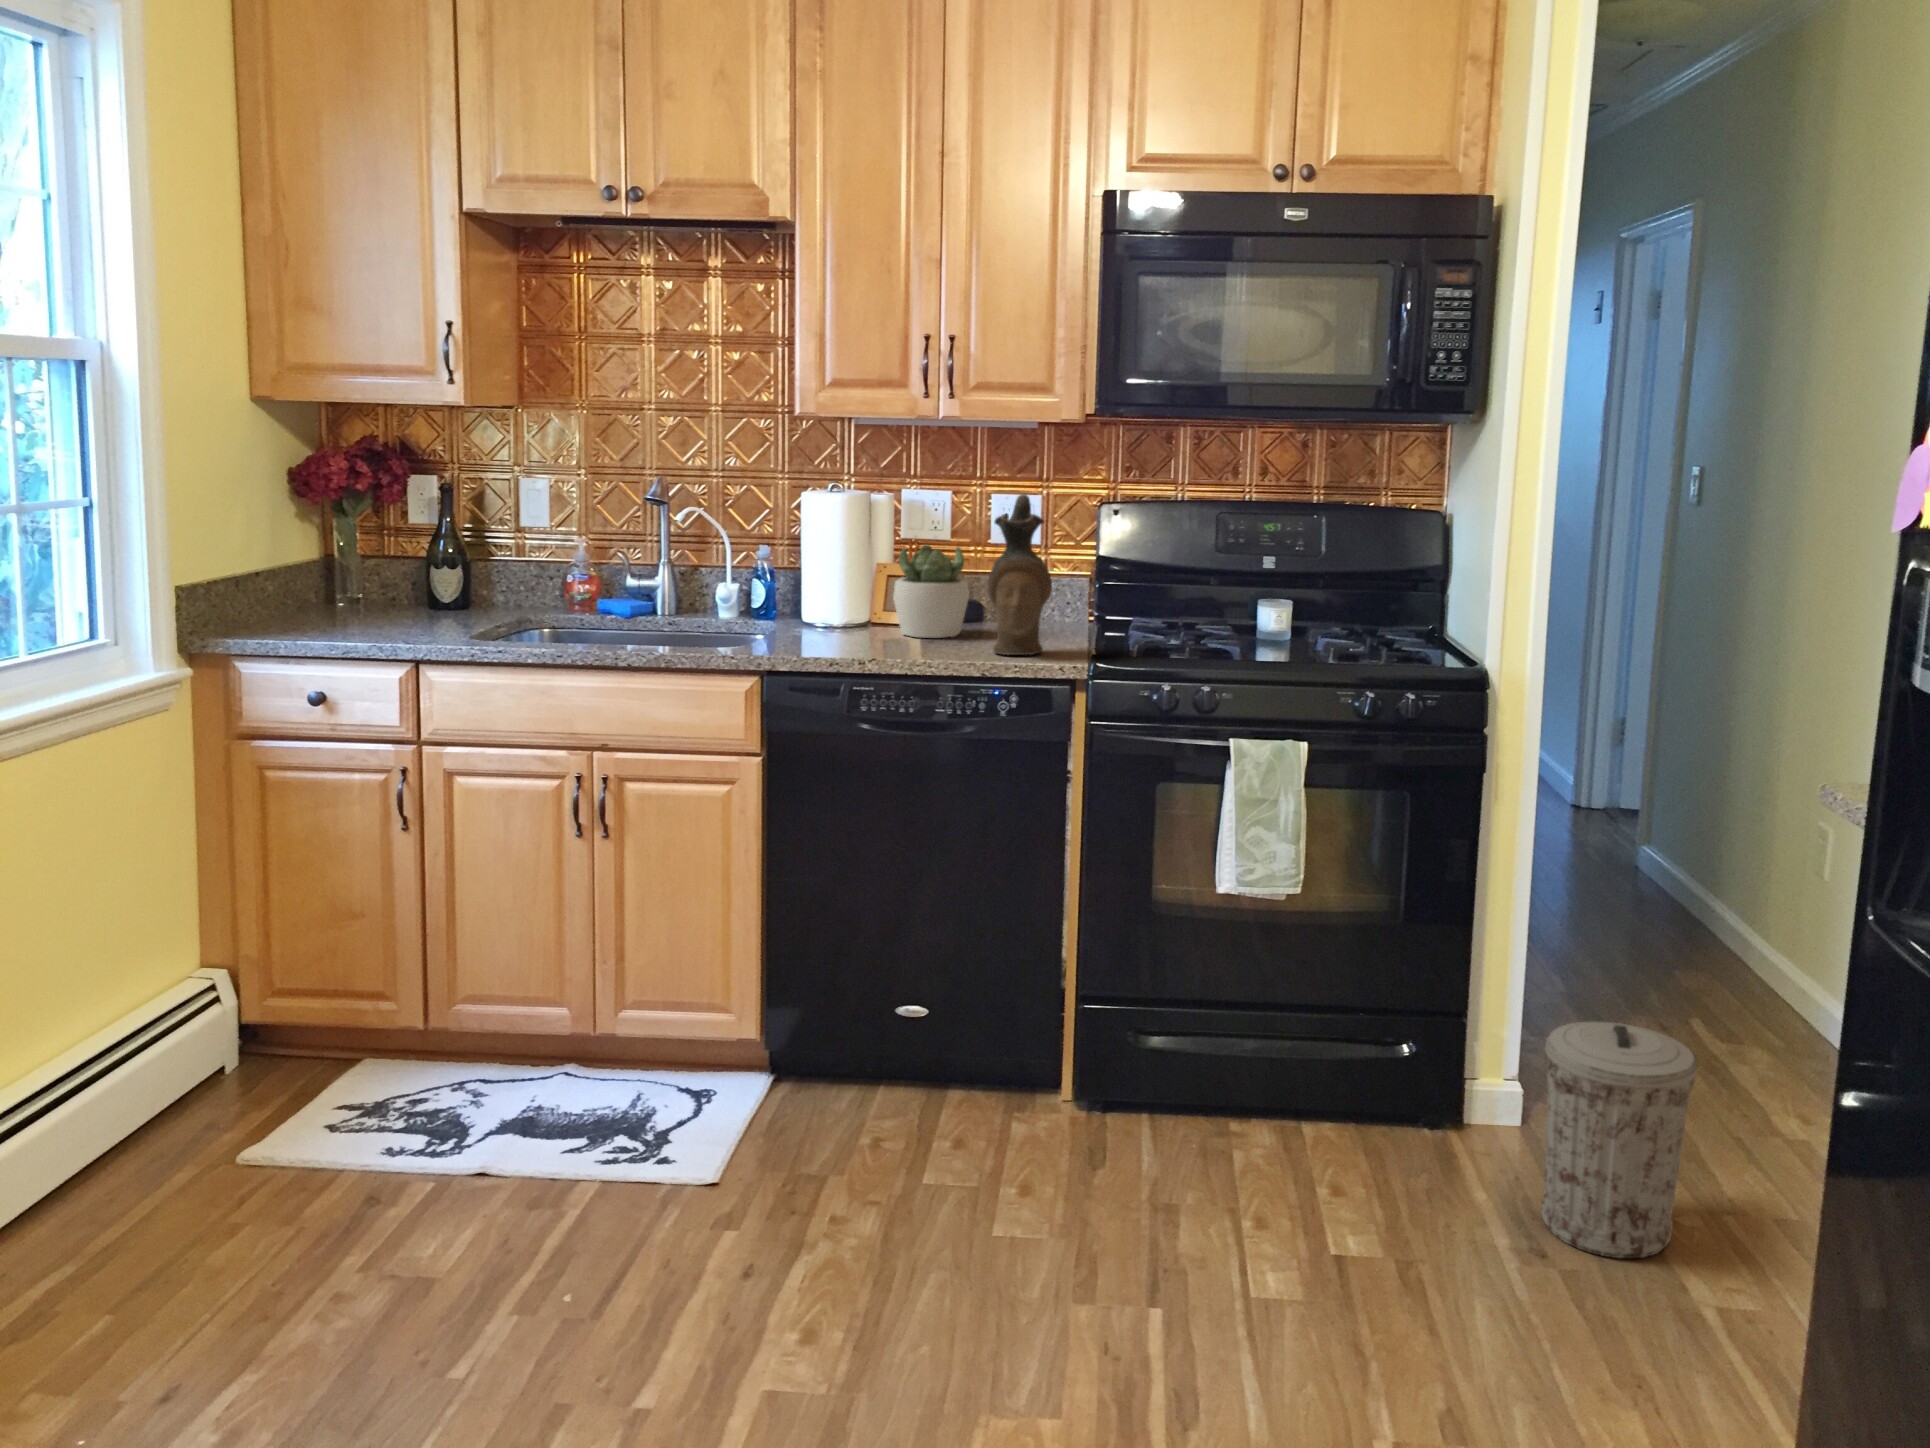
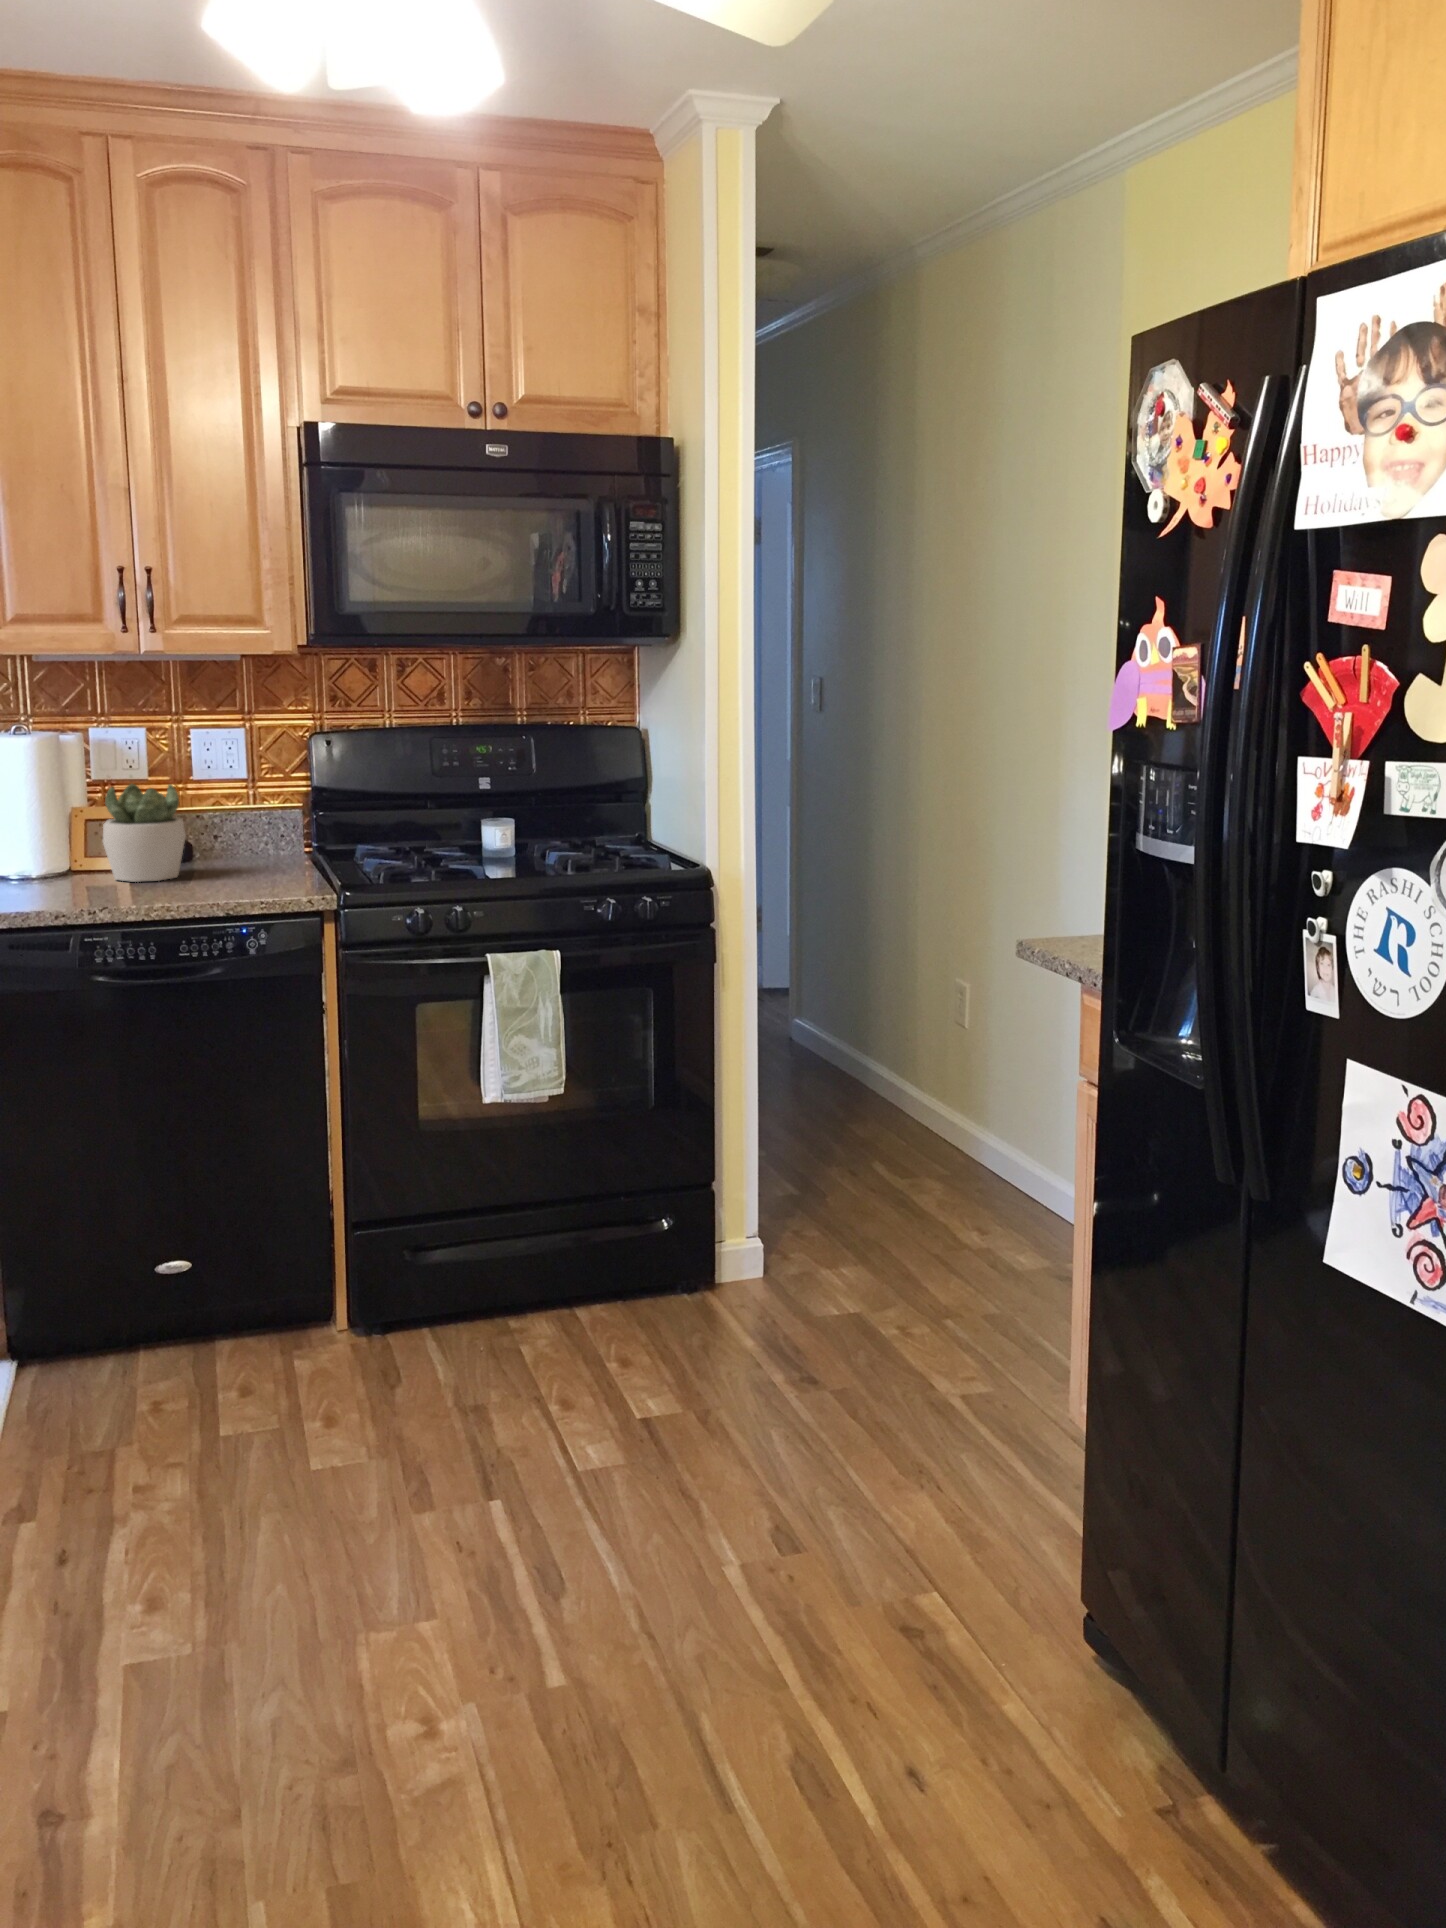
ceramic pitcher: present [987,494,1052,655] -> none [223,727,293,892]
trash can: present [1542,1021,1697,1259] -> none [798,1168,923,1370]

